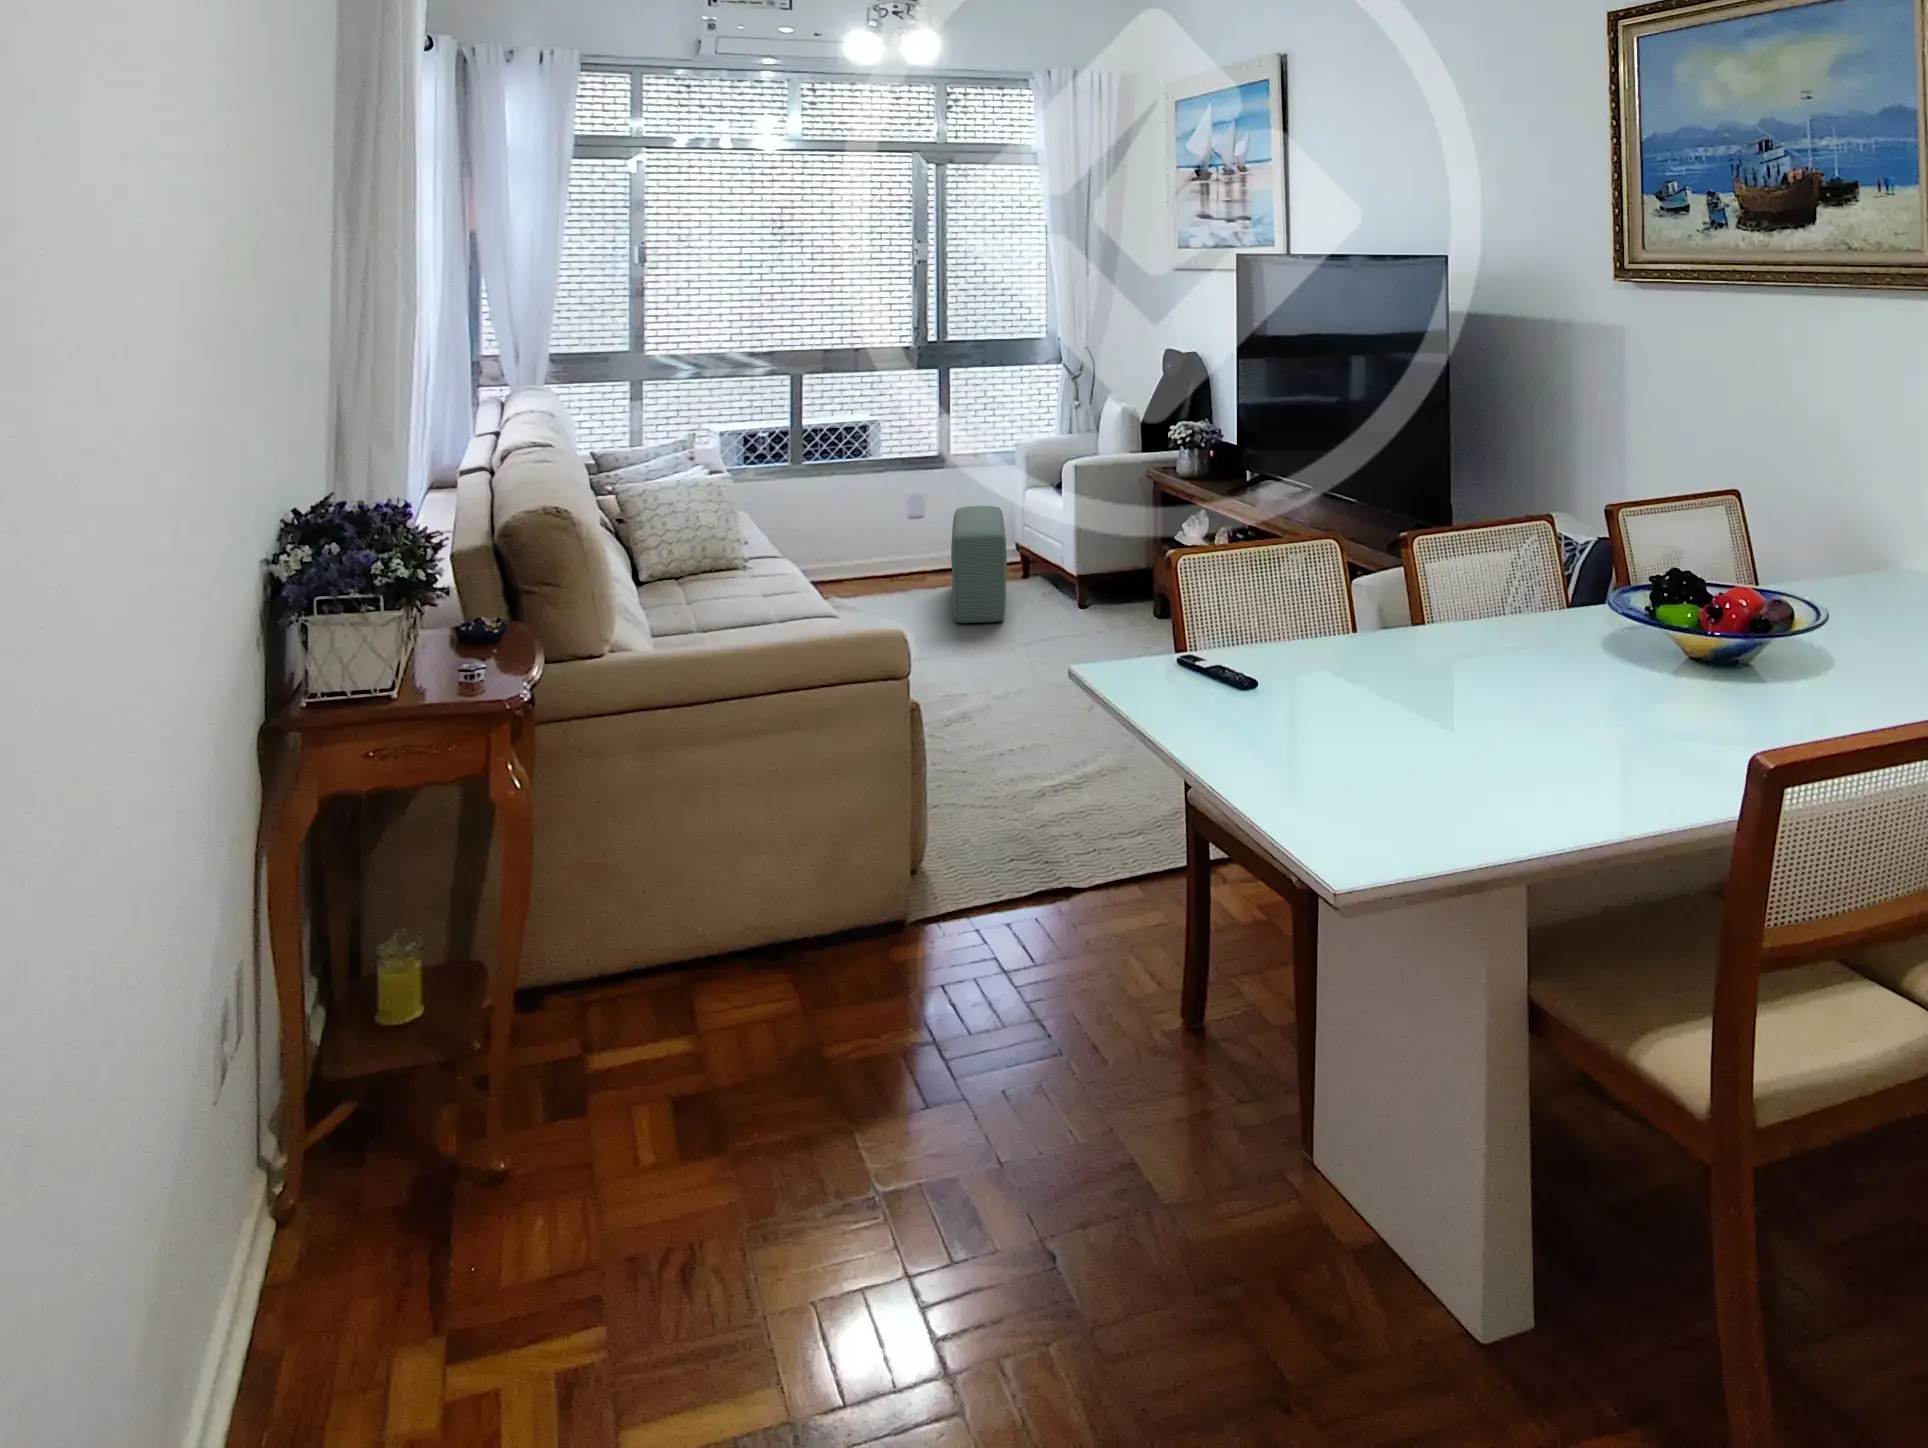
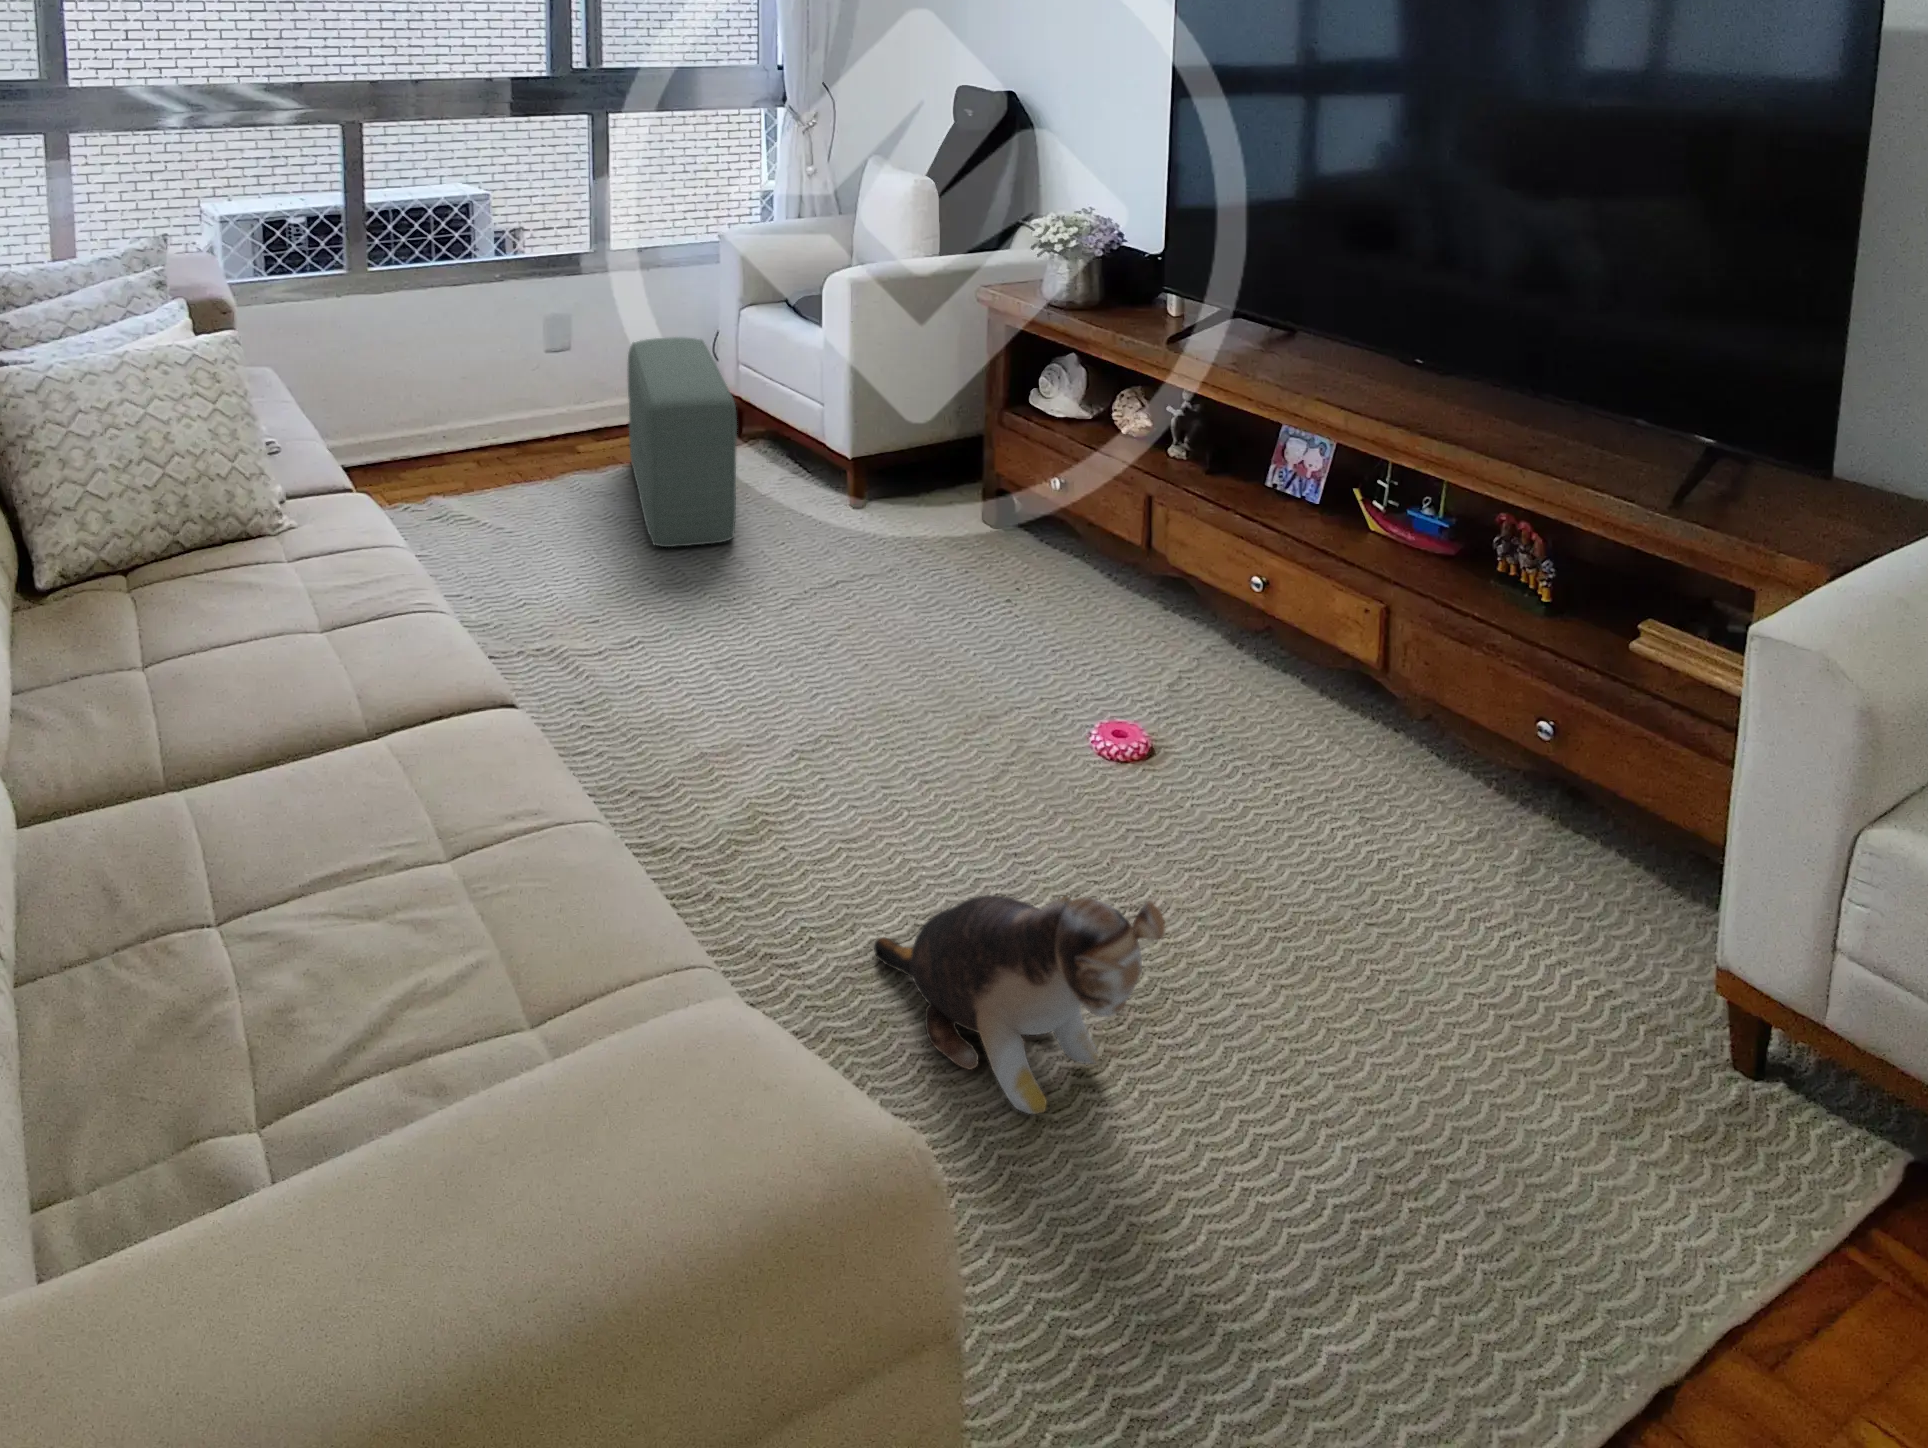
plush toy: none [1007,700,1100,797] -> present [874,895,1165,1115]

